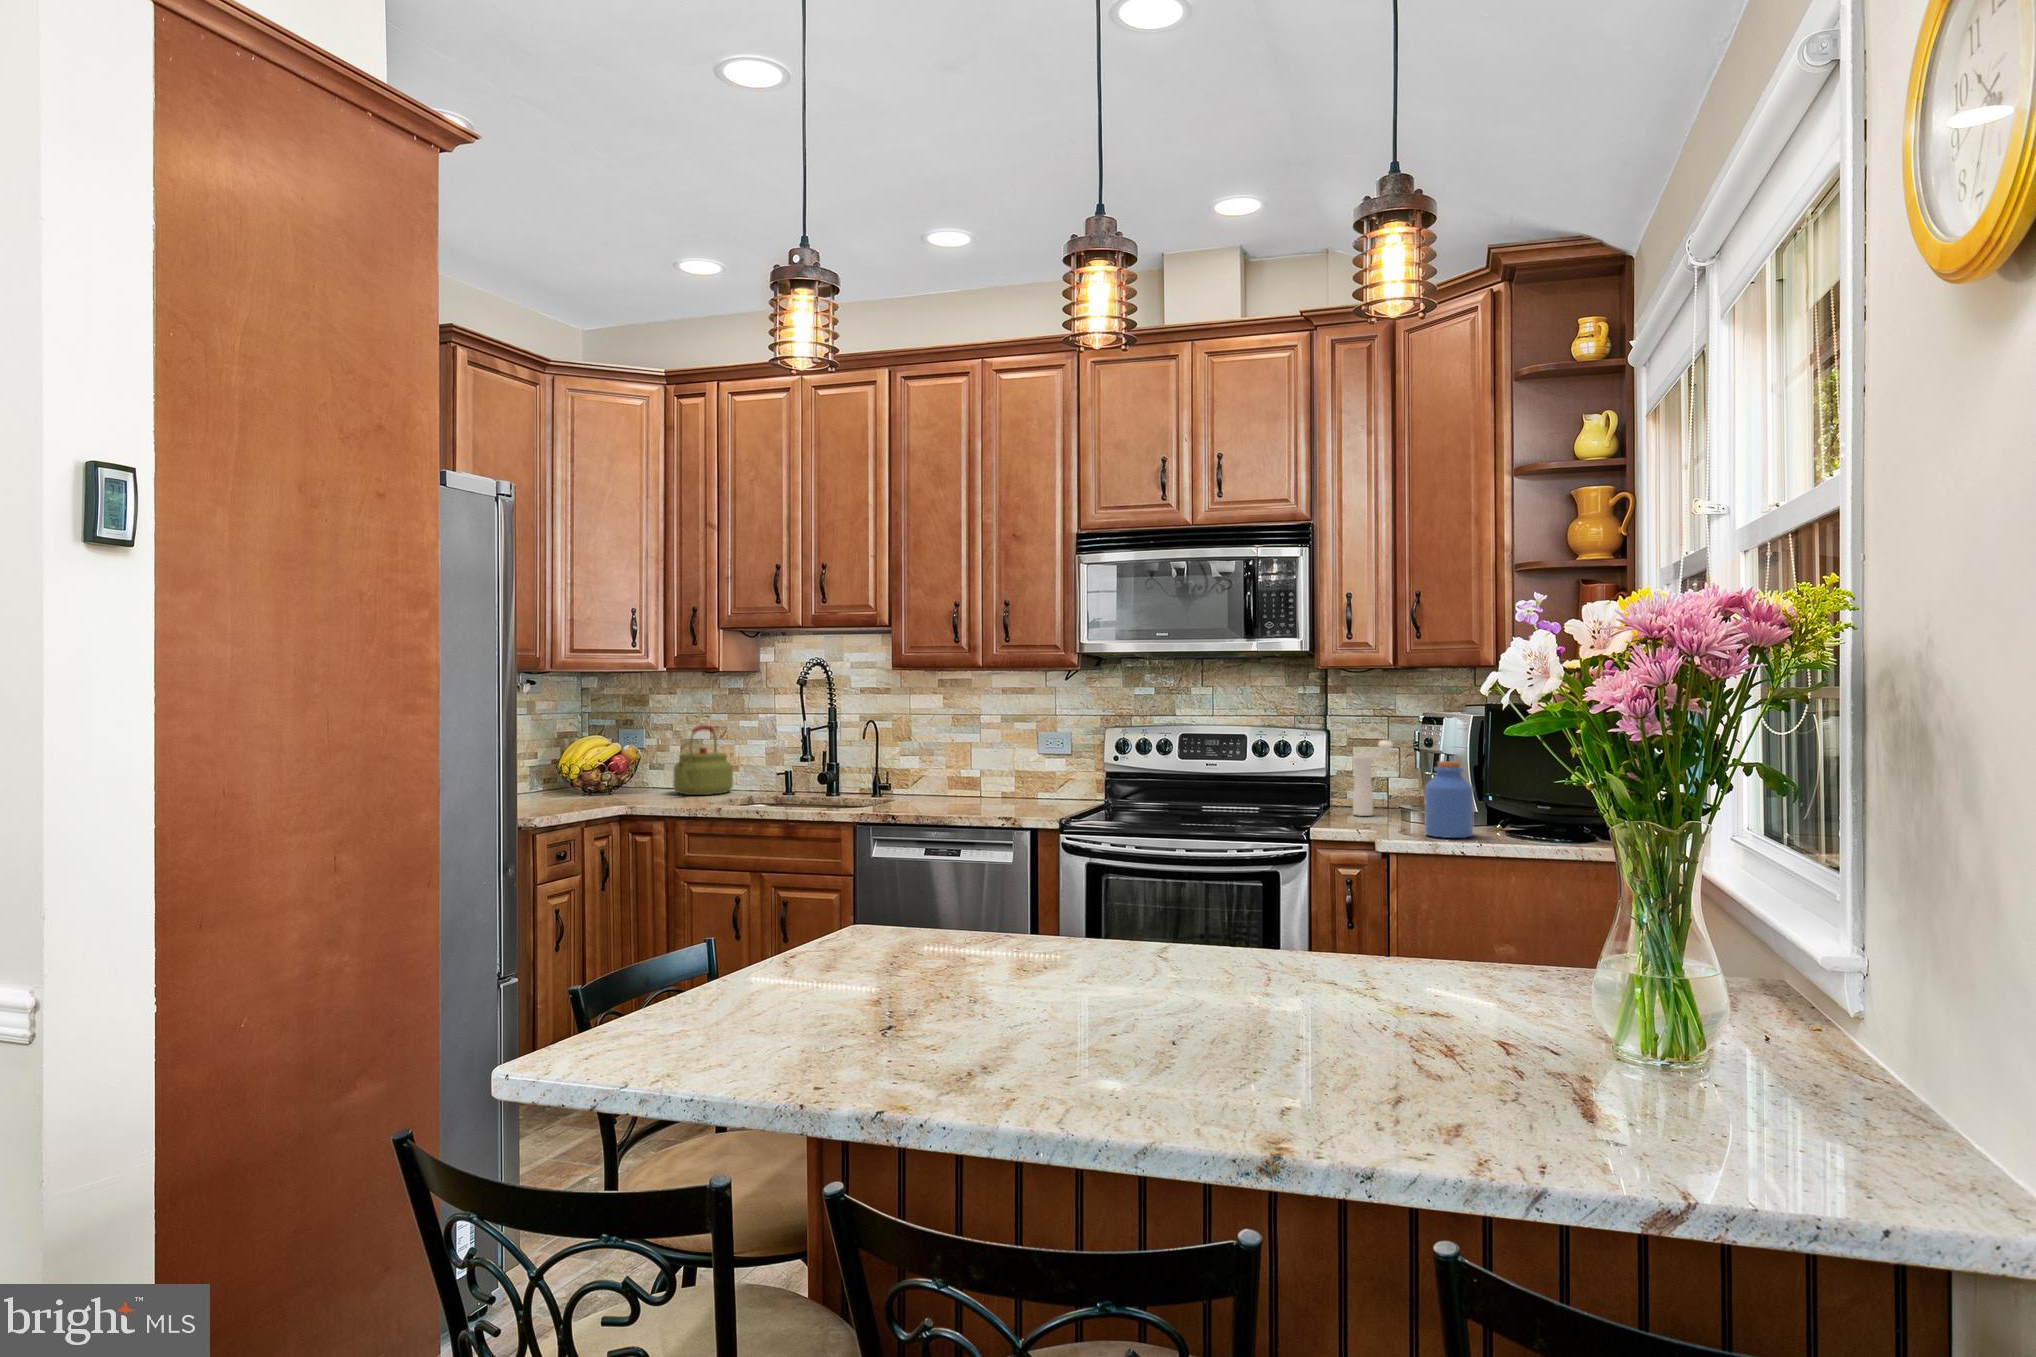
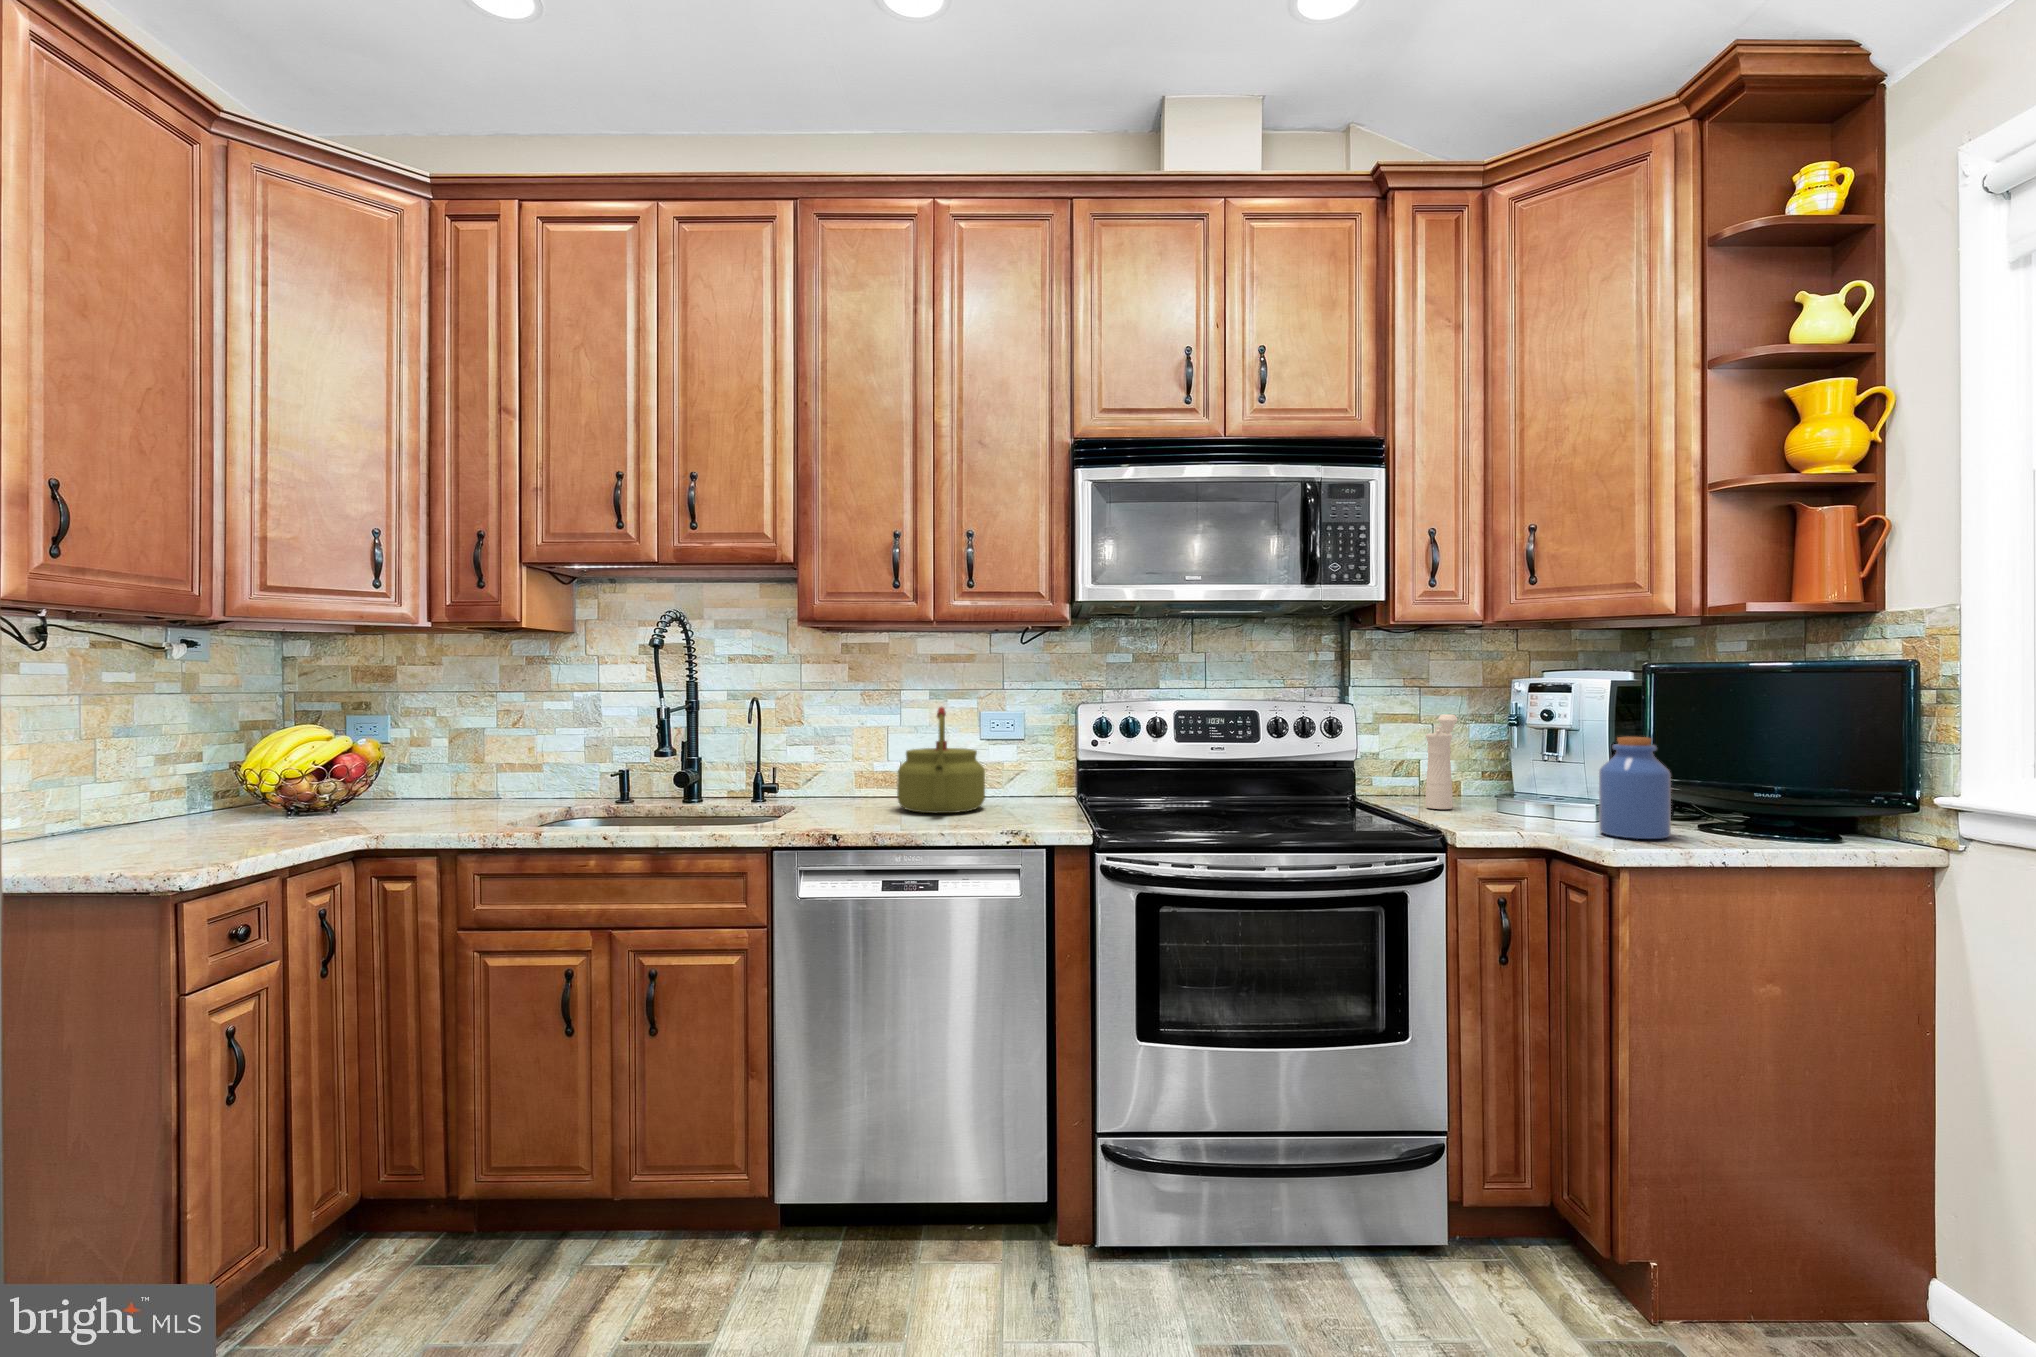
kettle: present [673,725,733,795] -> present [897,707,985,813]

